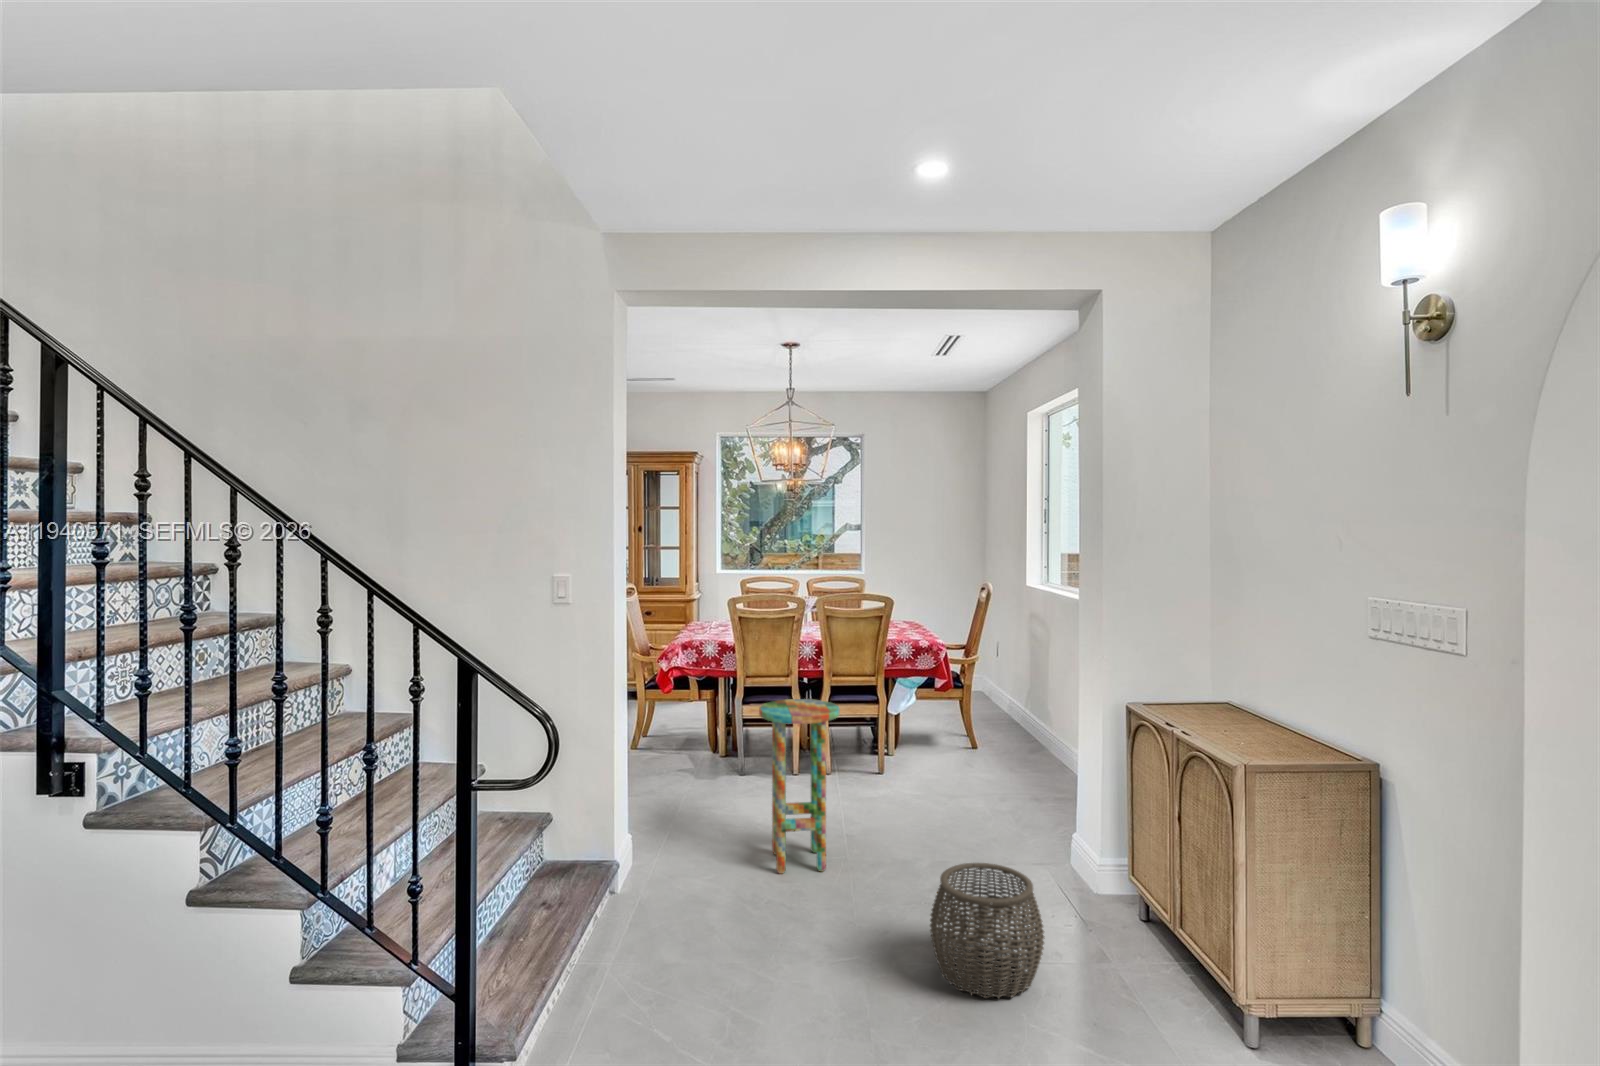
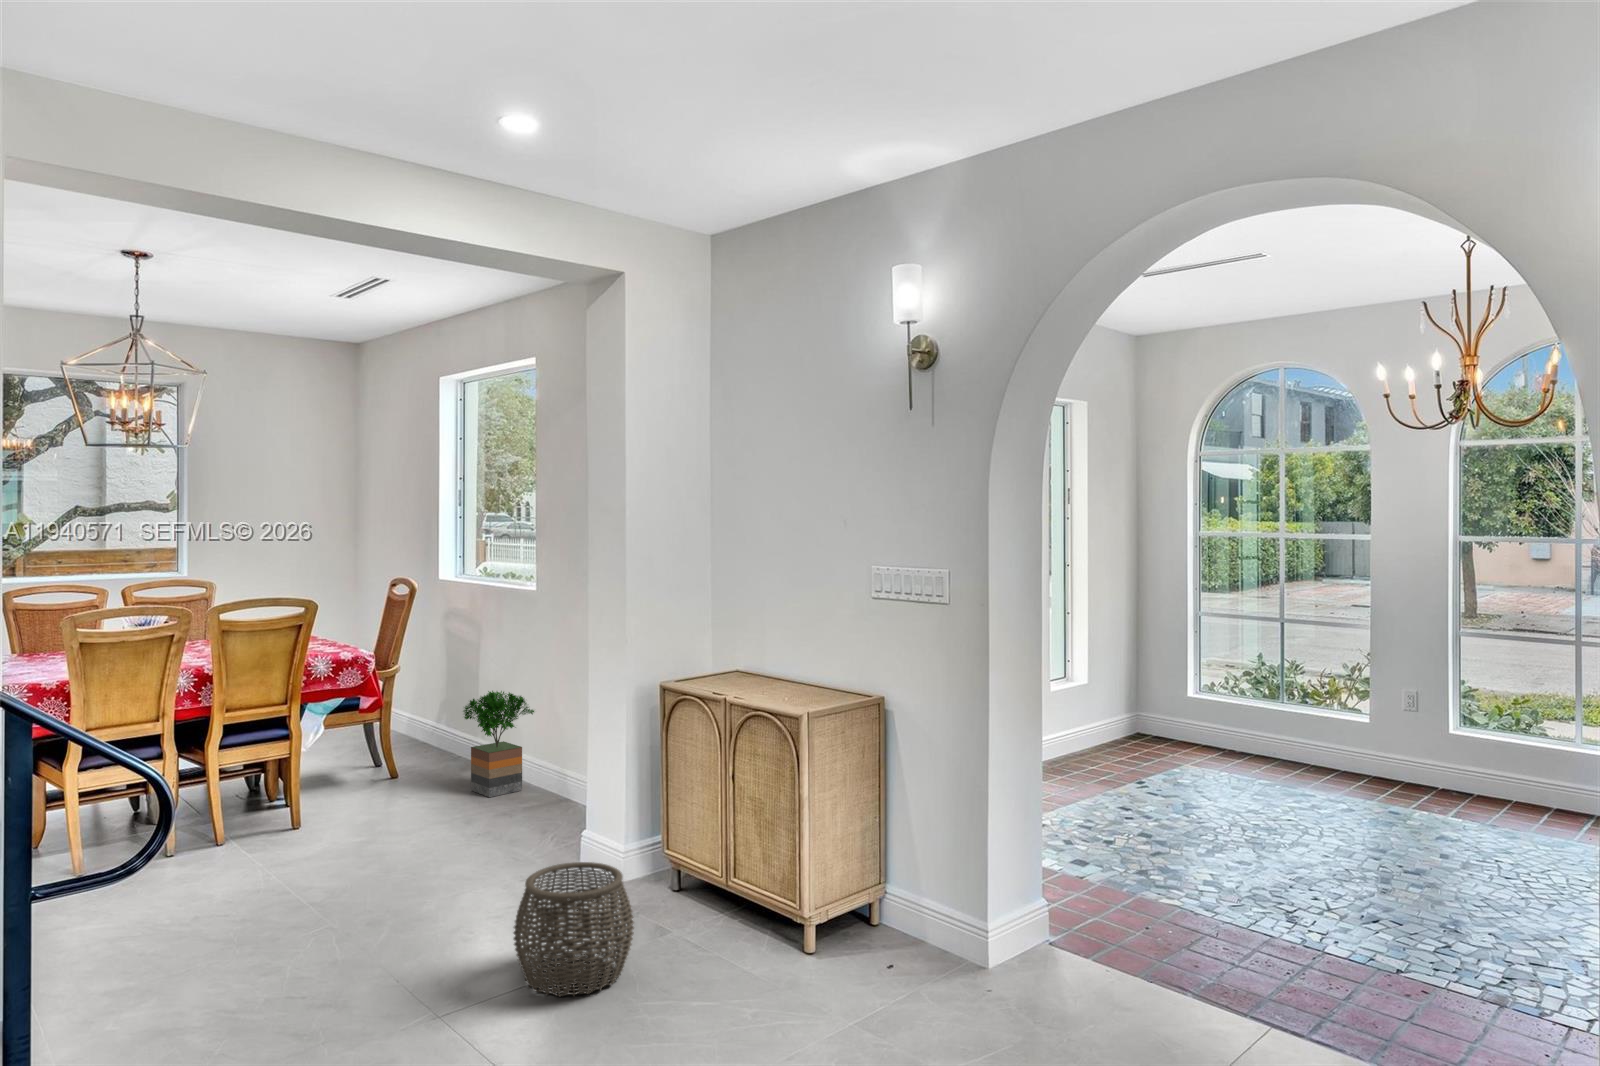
potted tree: none [1010,684,1079,779] -> present [463,691,534,797]
side table: present [759,699,840,874] -> none [212,731,330,962]

